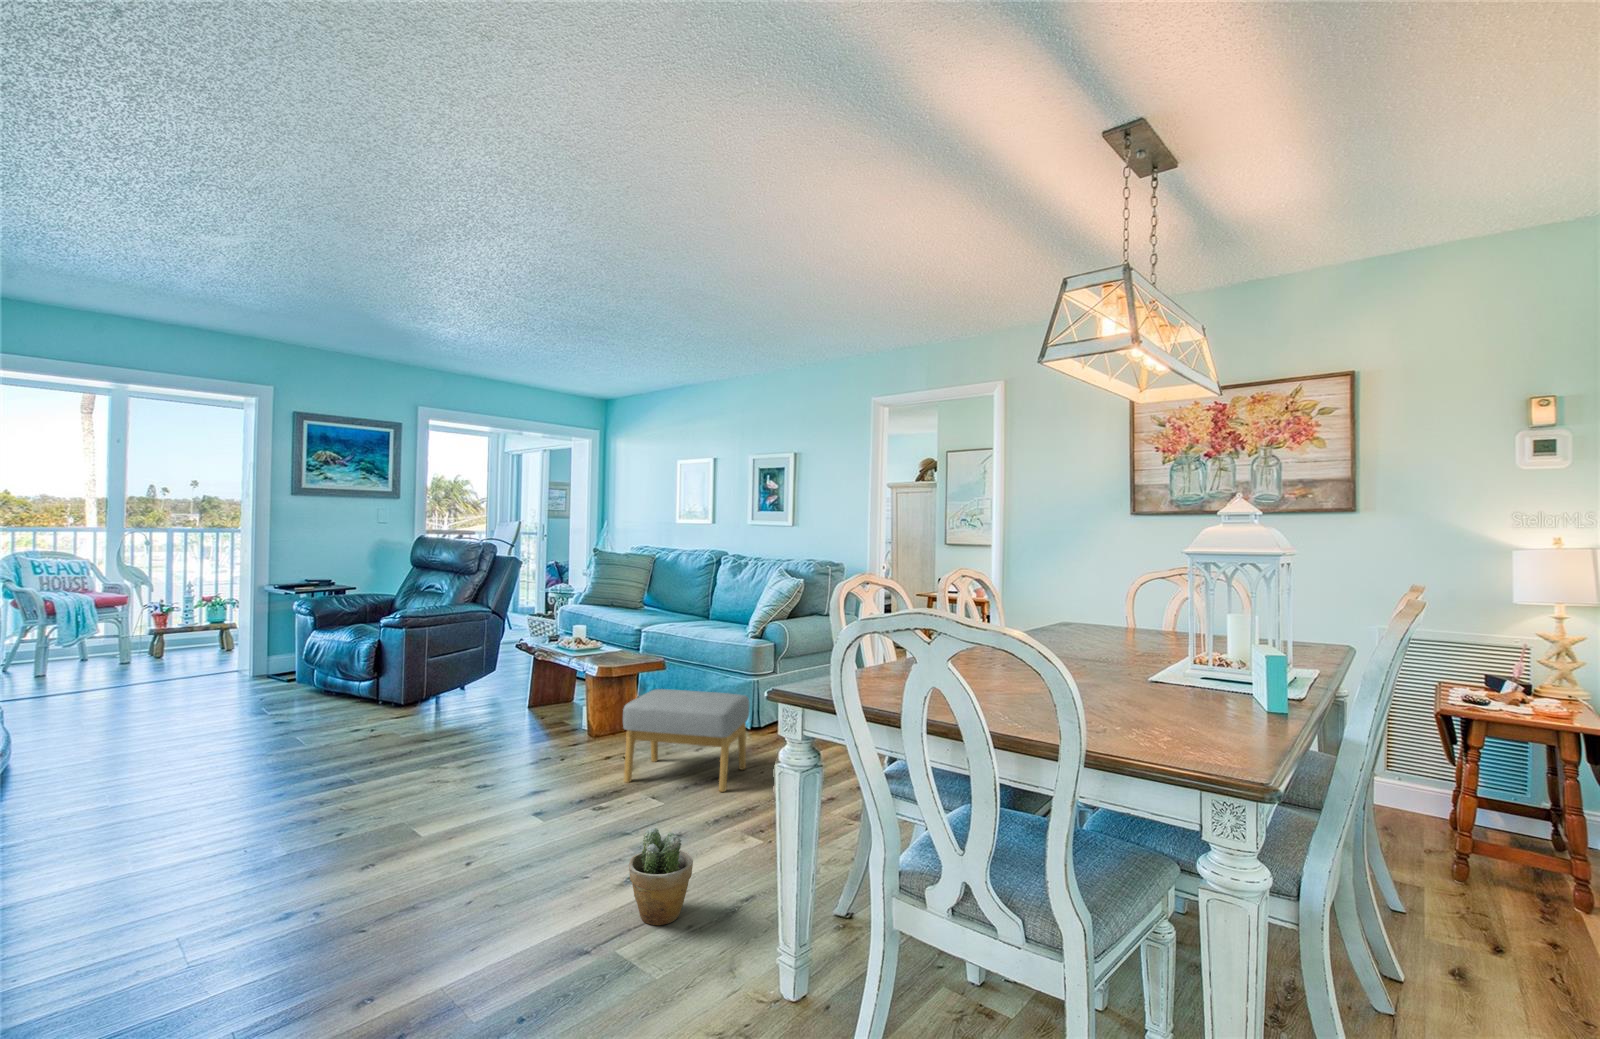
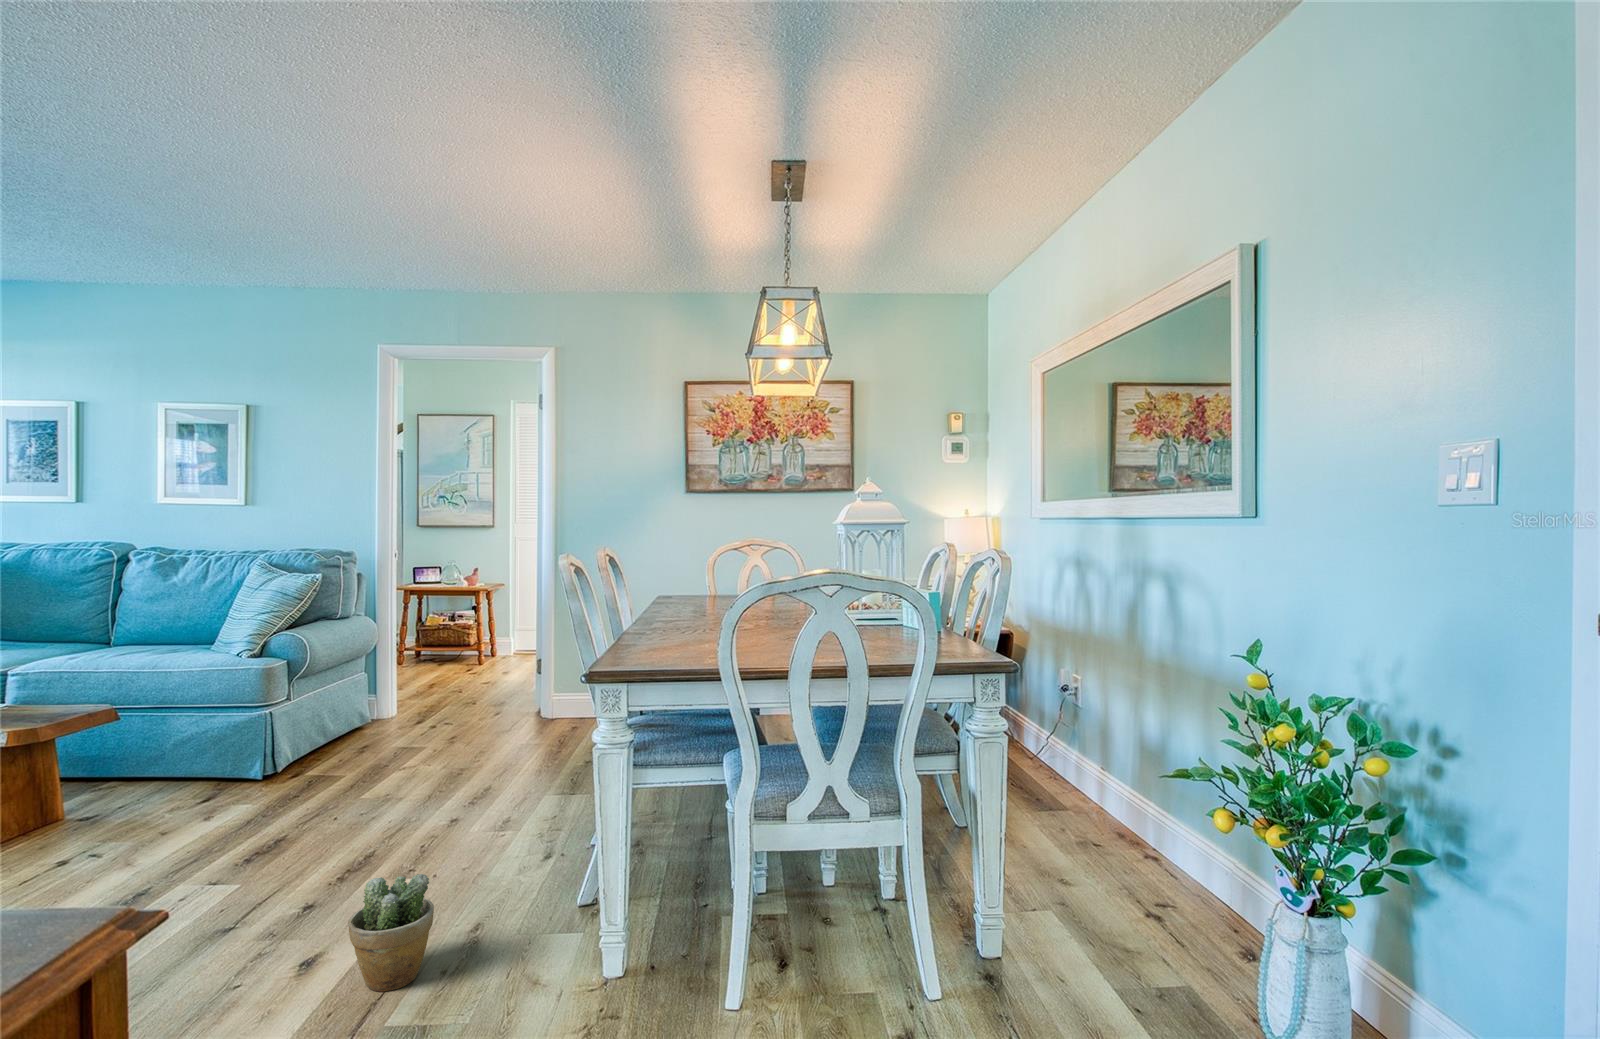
footstool: present [623,689,749,792] -> none [133,725,321,880]

